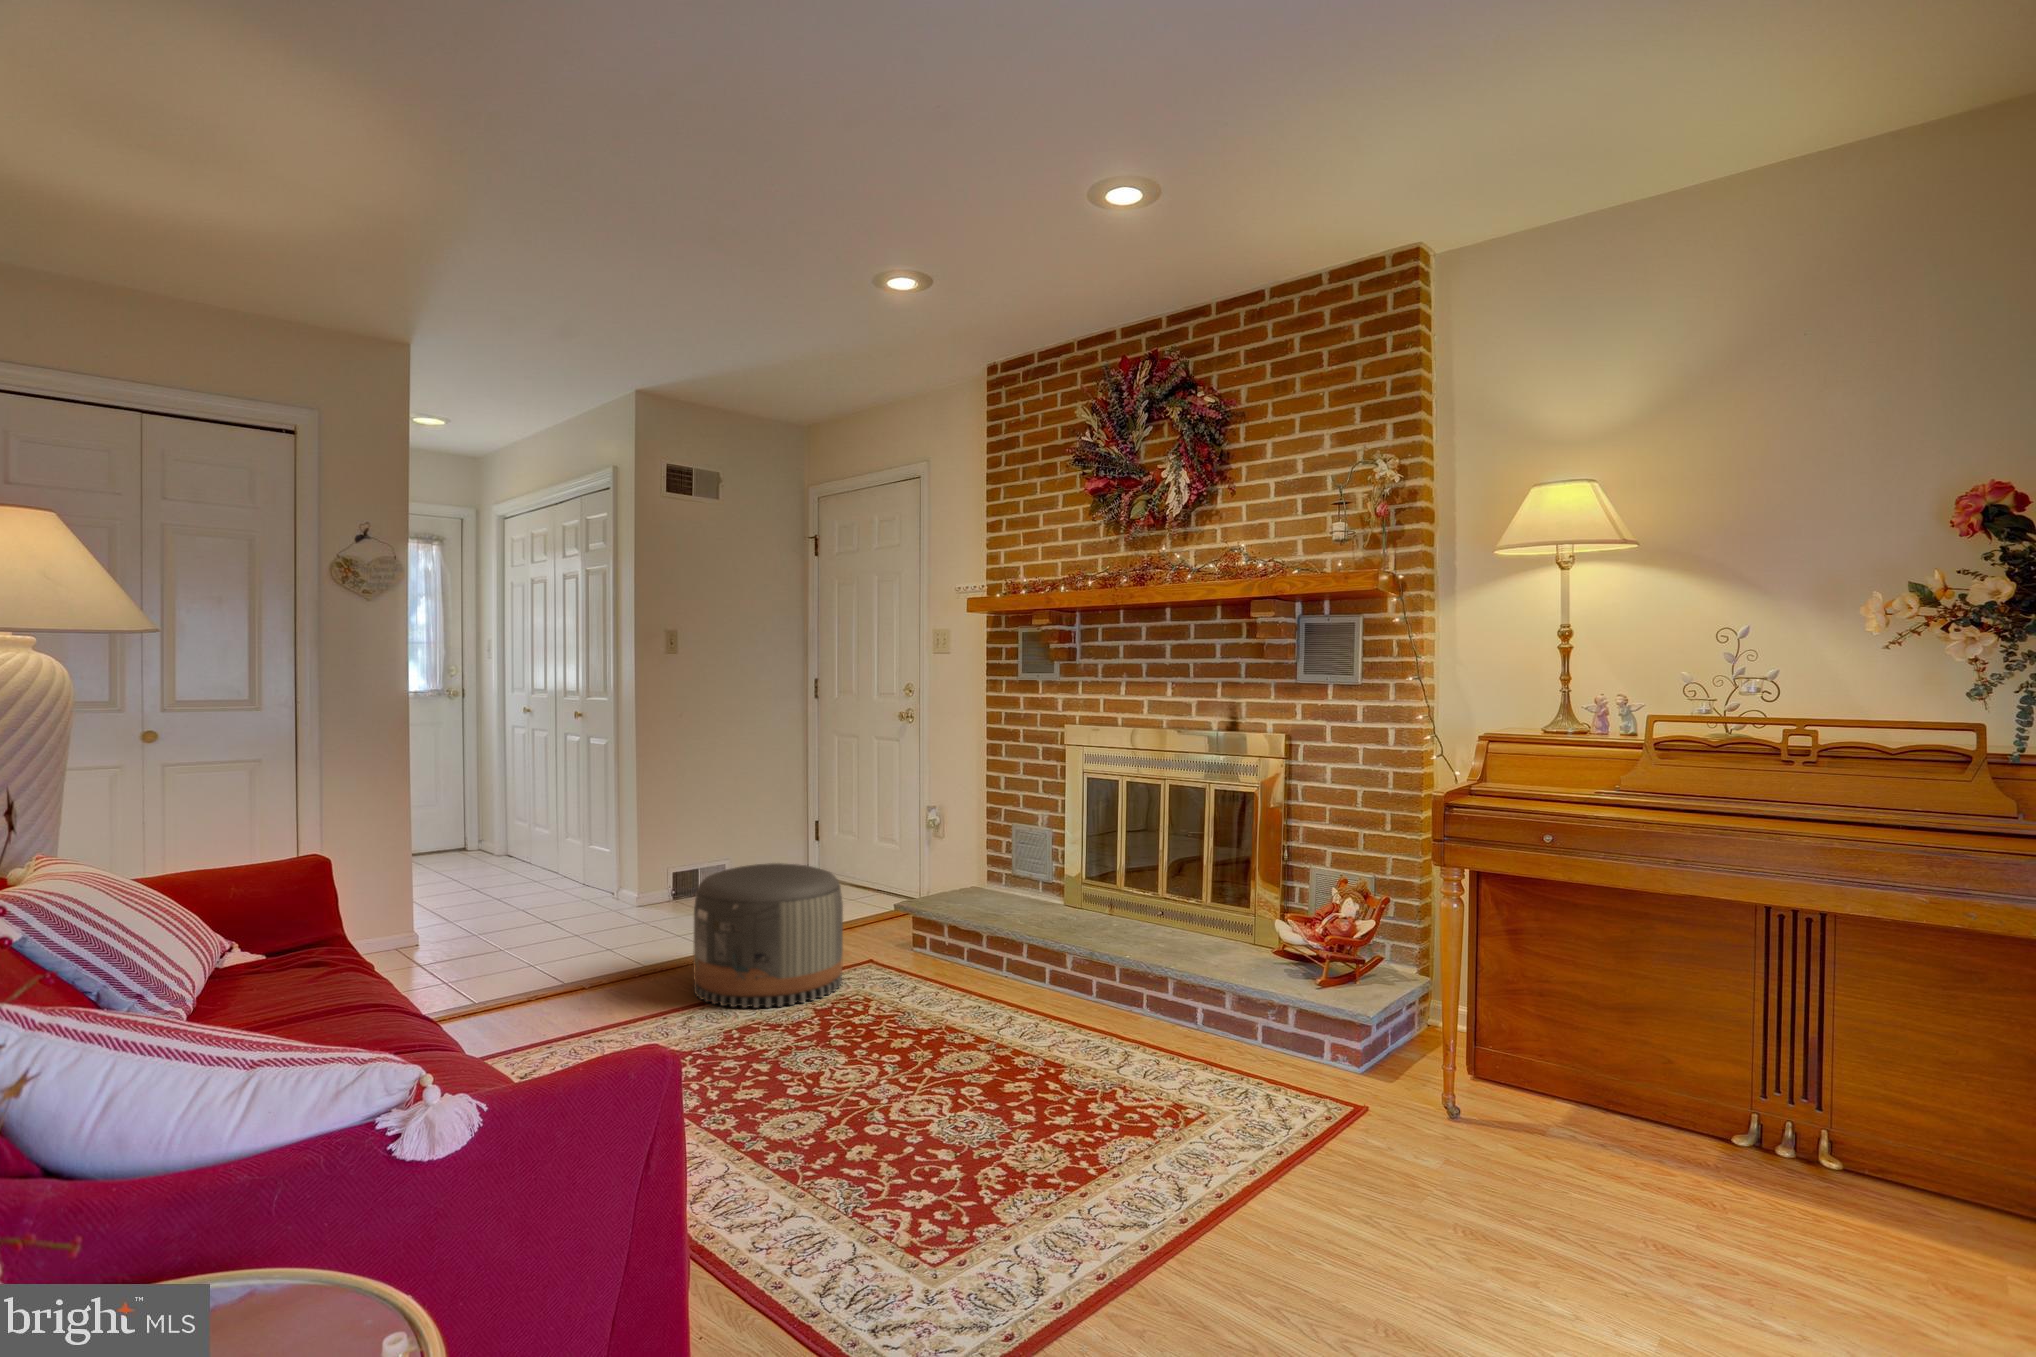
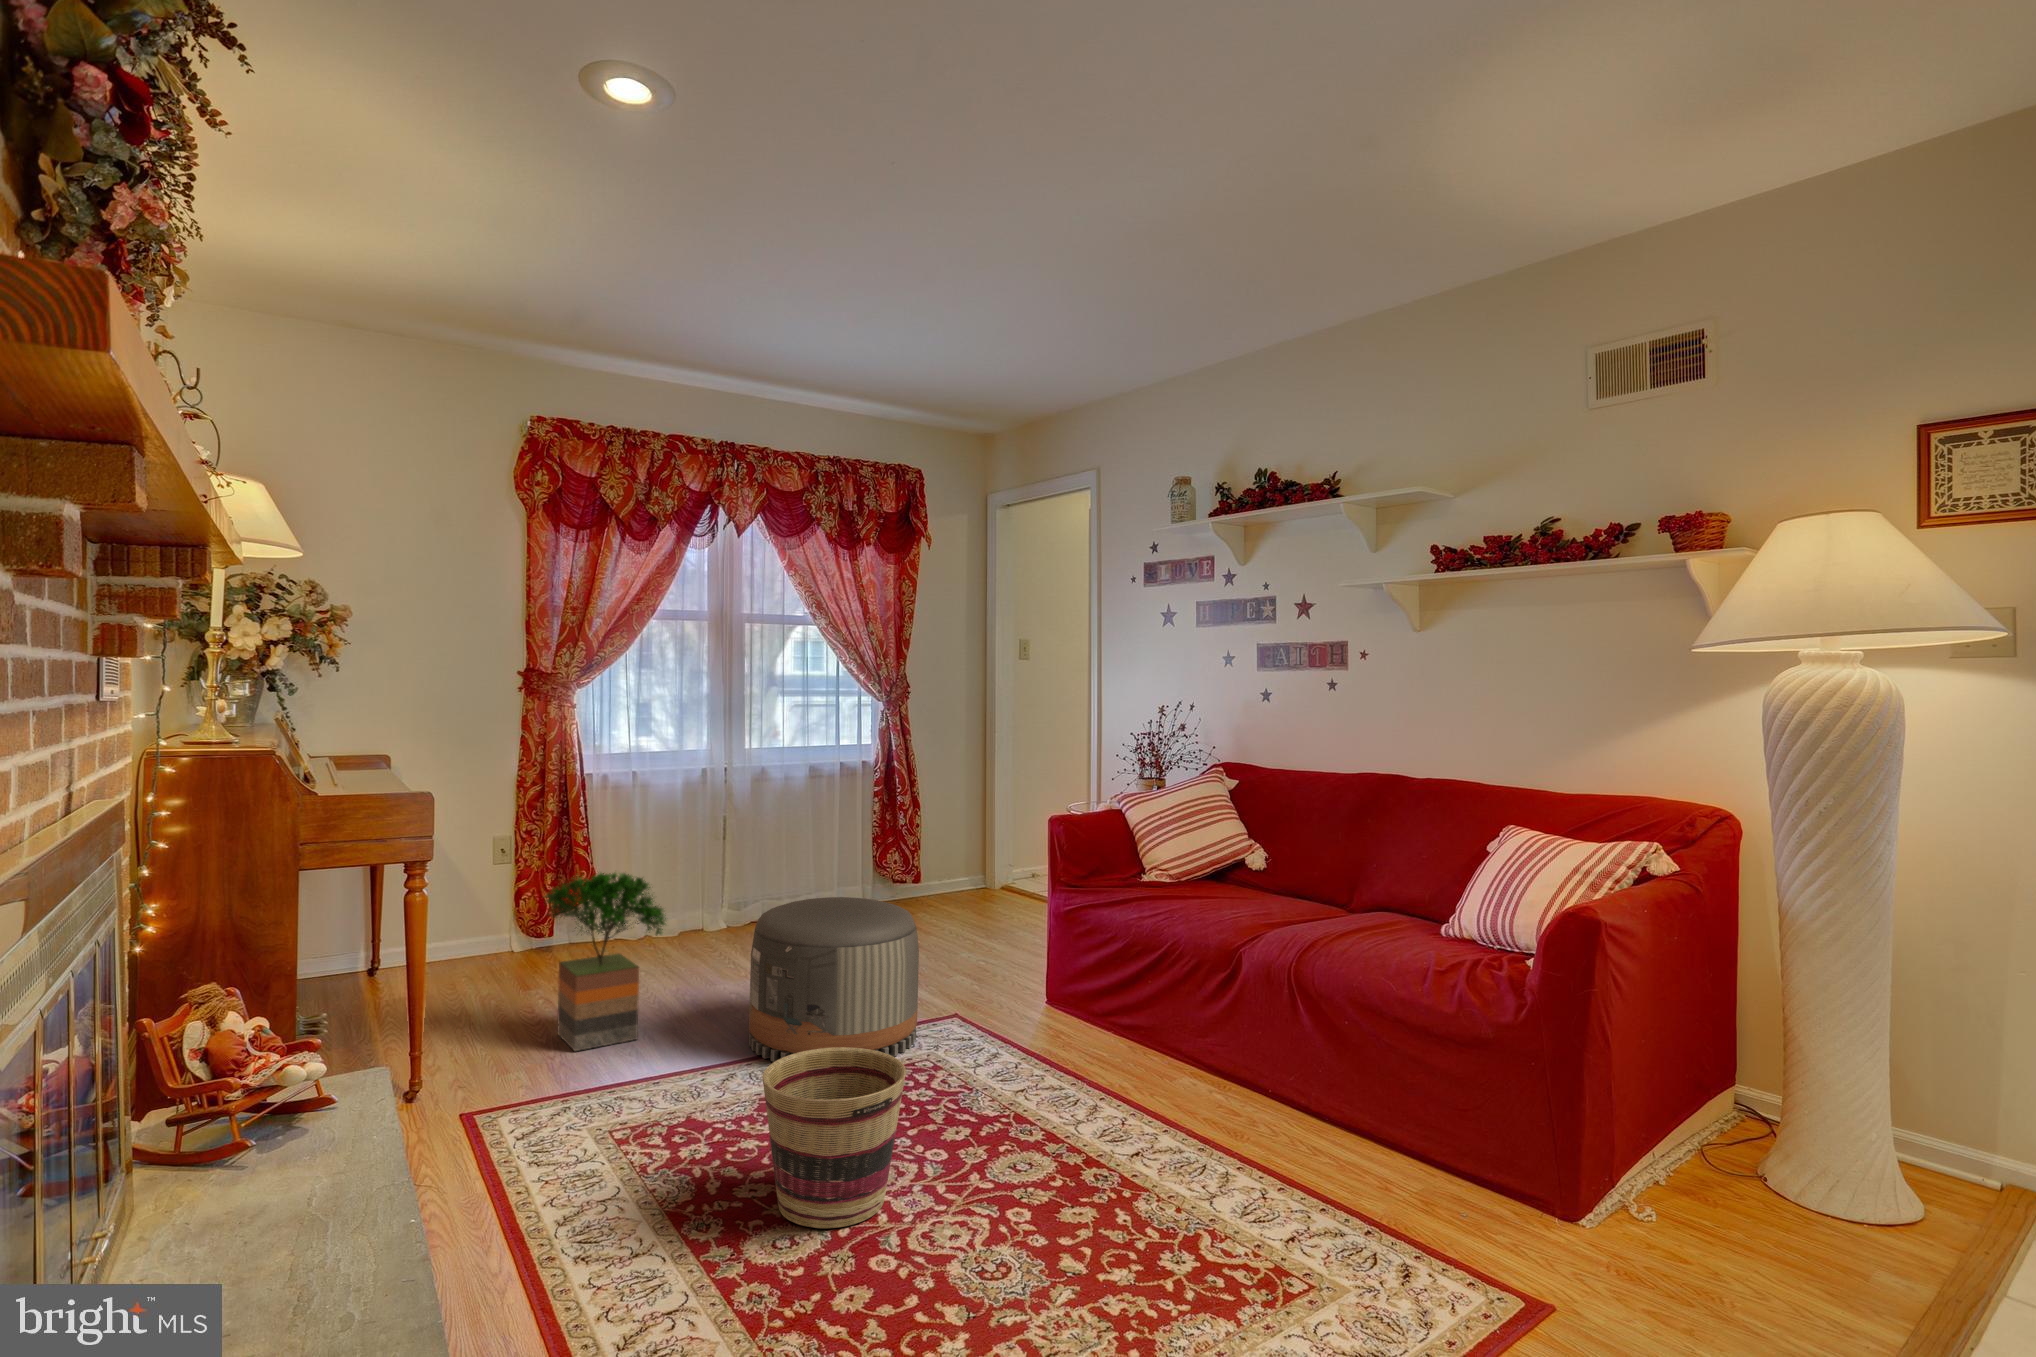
potted tree: none [497,849,617,1011] -> present [544,873,666,1051]
basket: none [758,973,876,1113] -> present [763,1047,906,1228]

